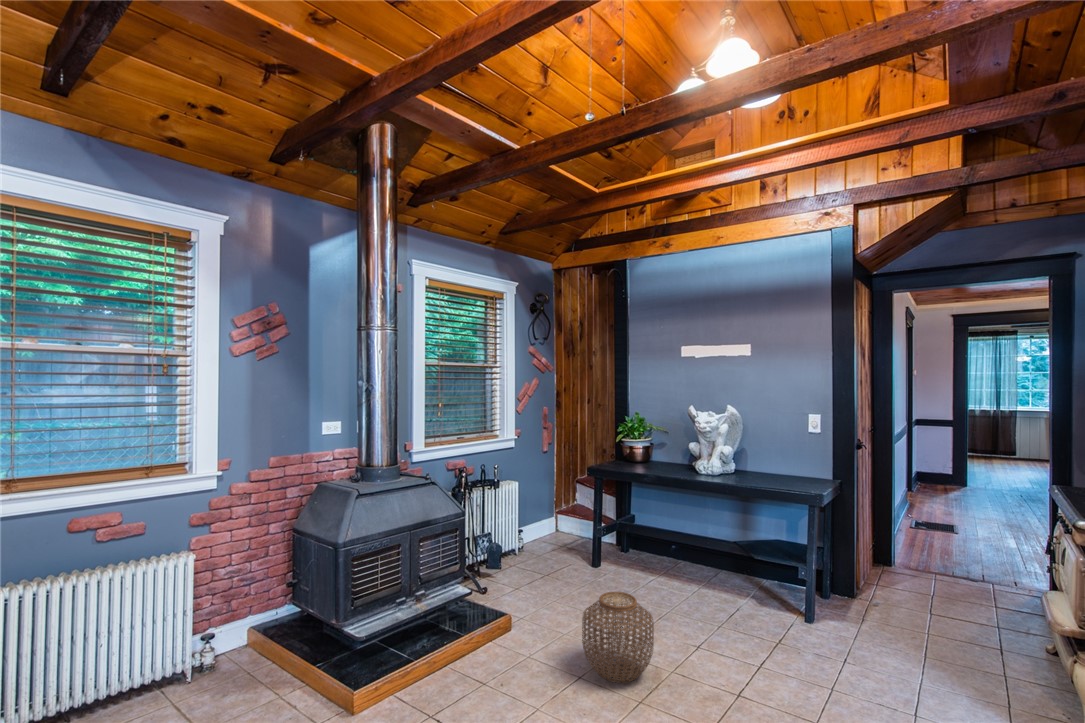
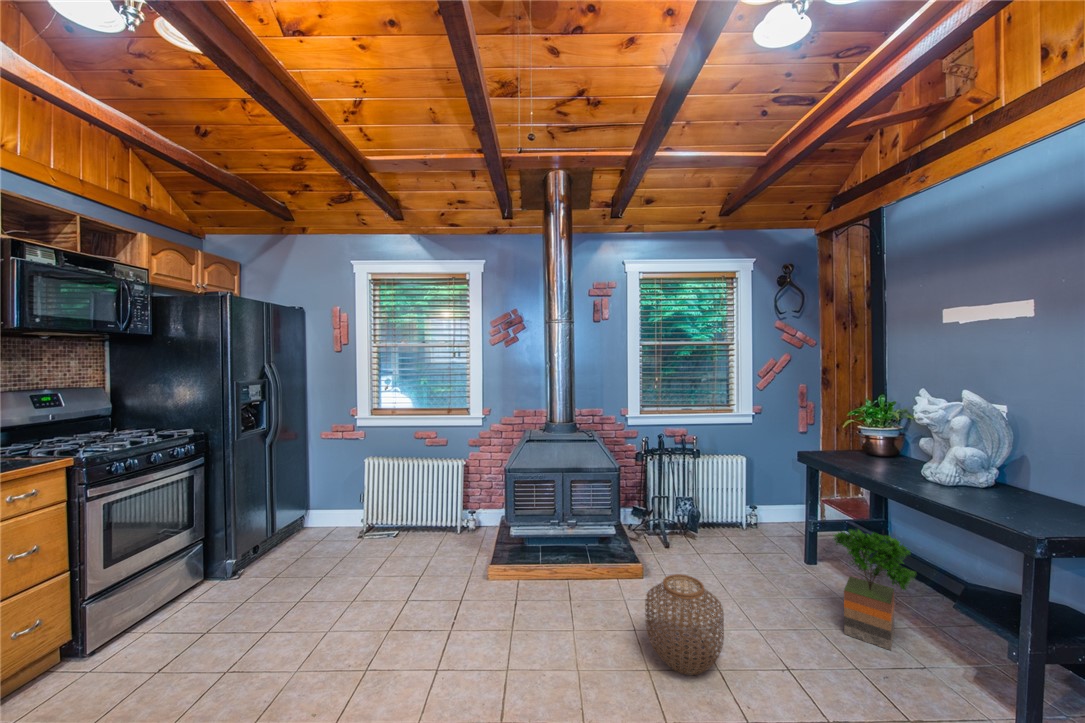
potted tree: none [647,518,706,605] -> present [833,529,916,650]

